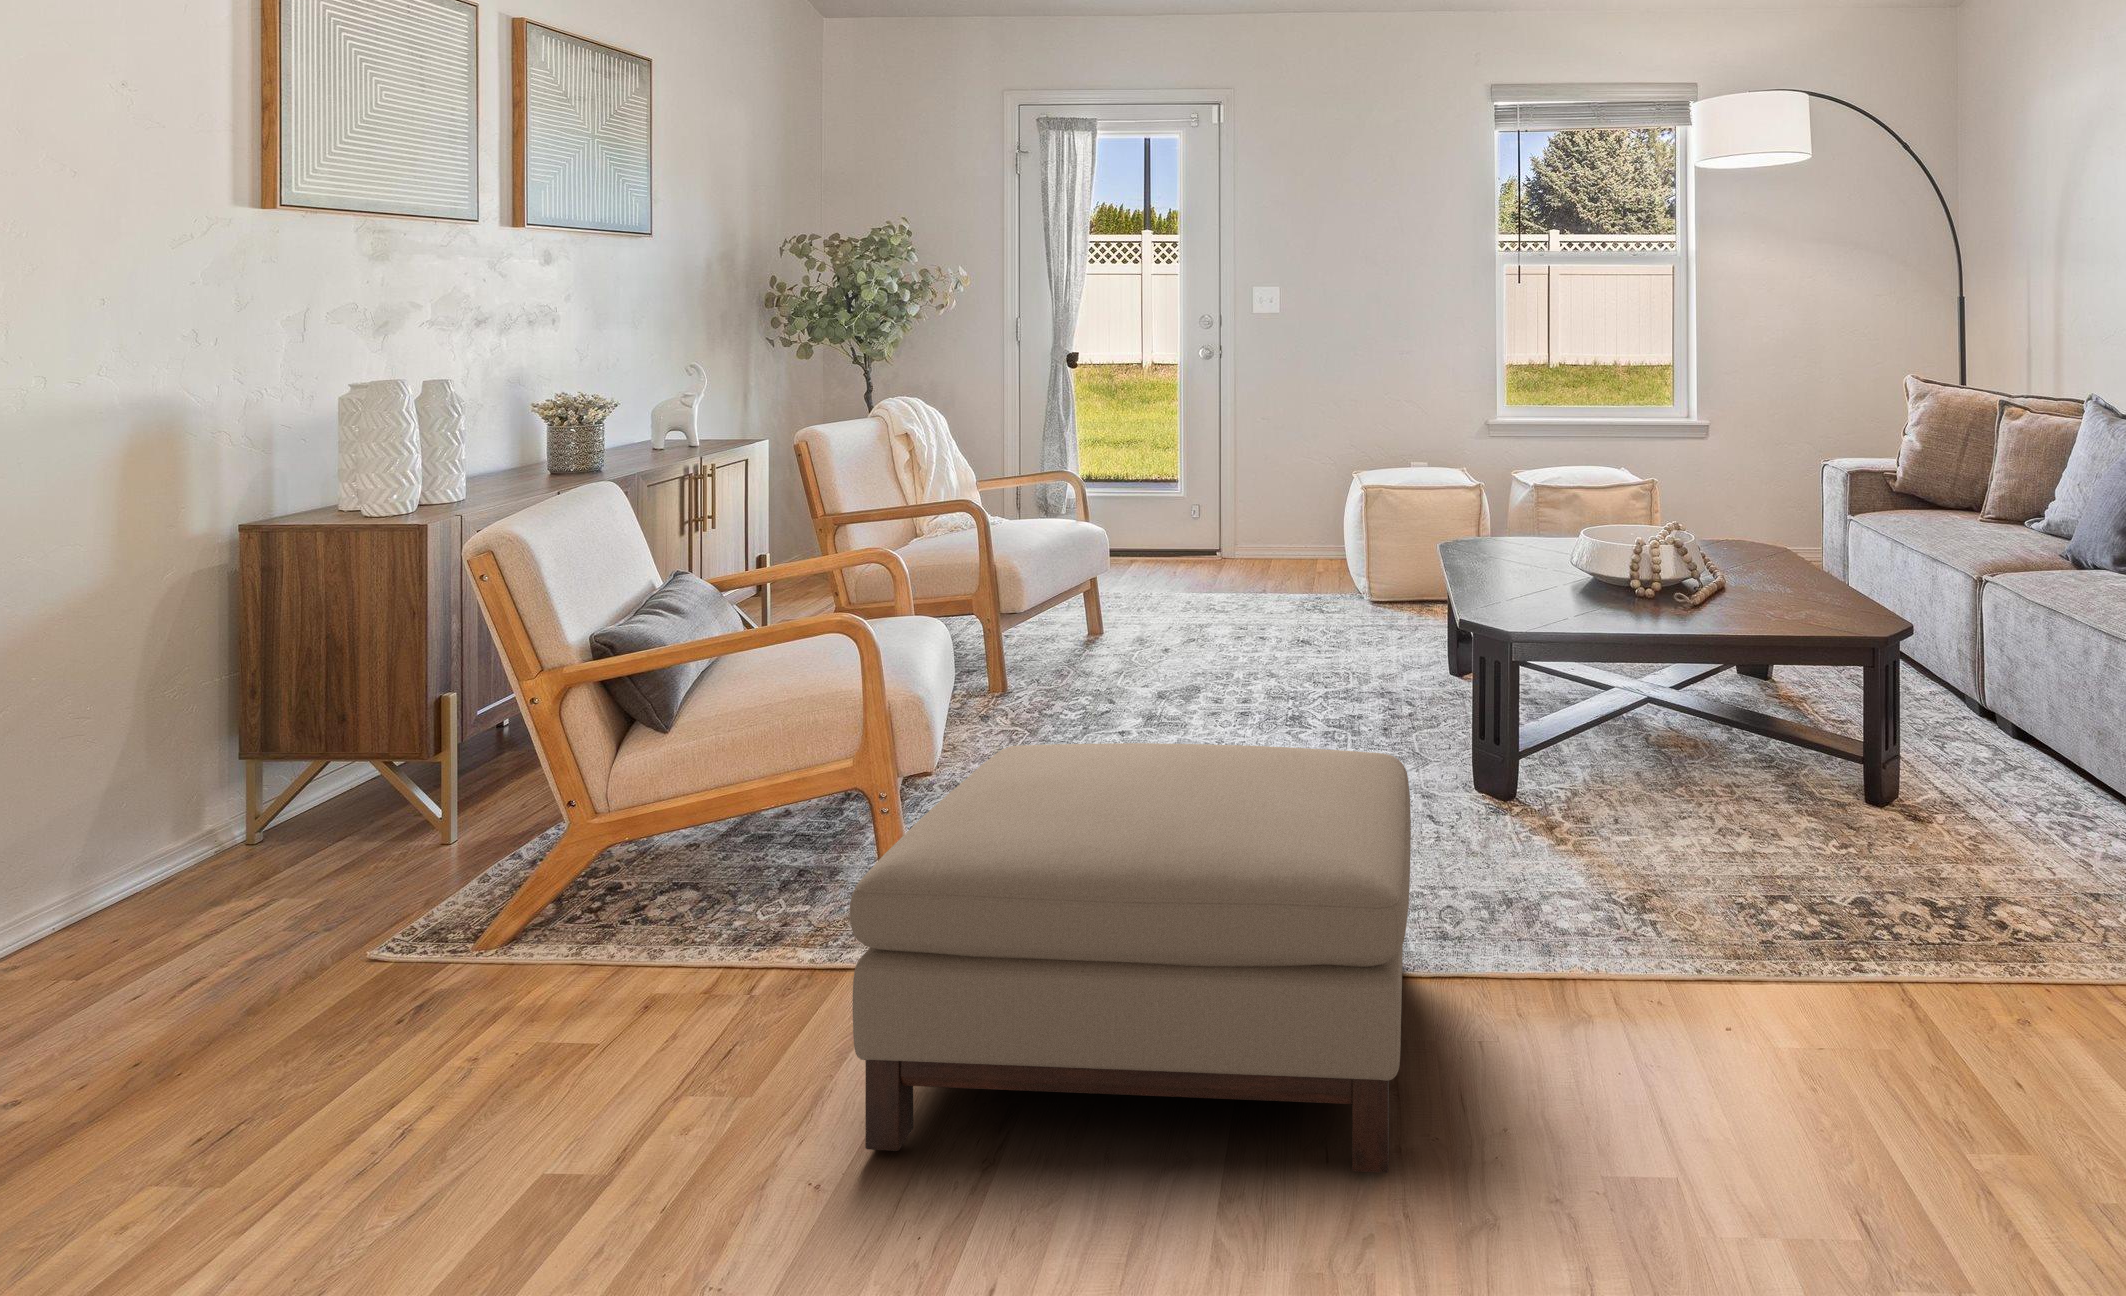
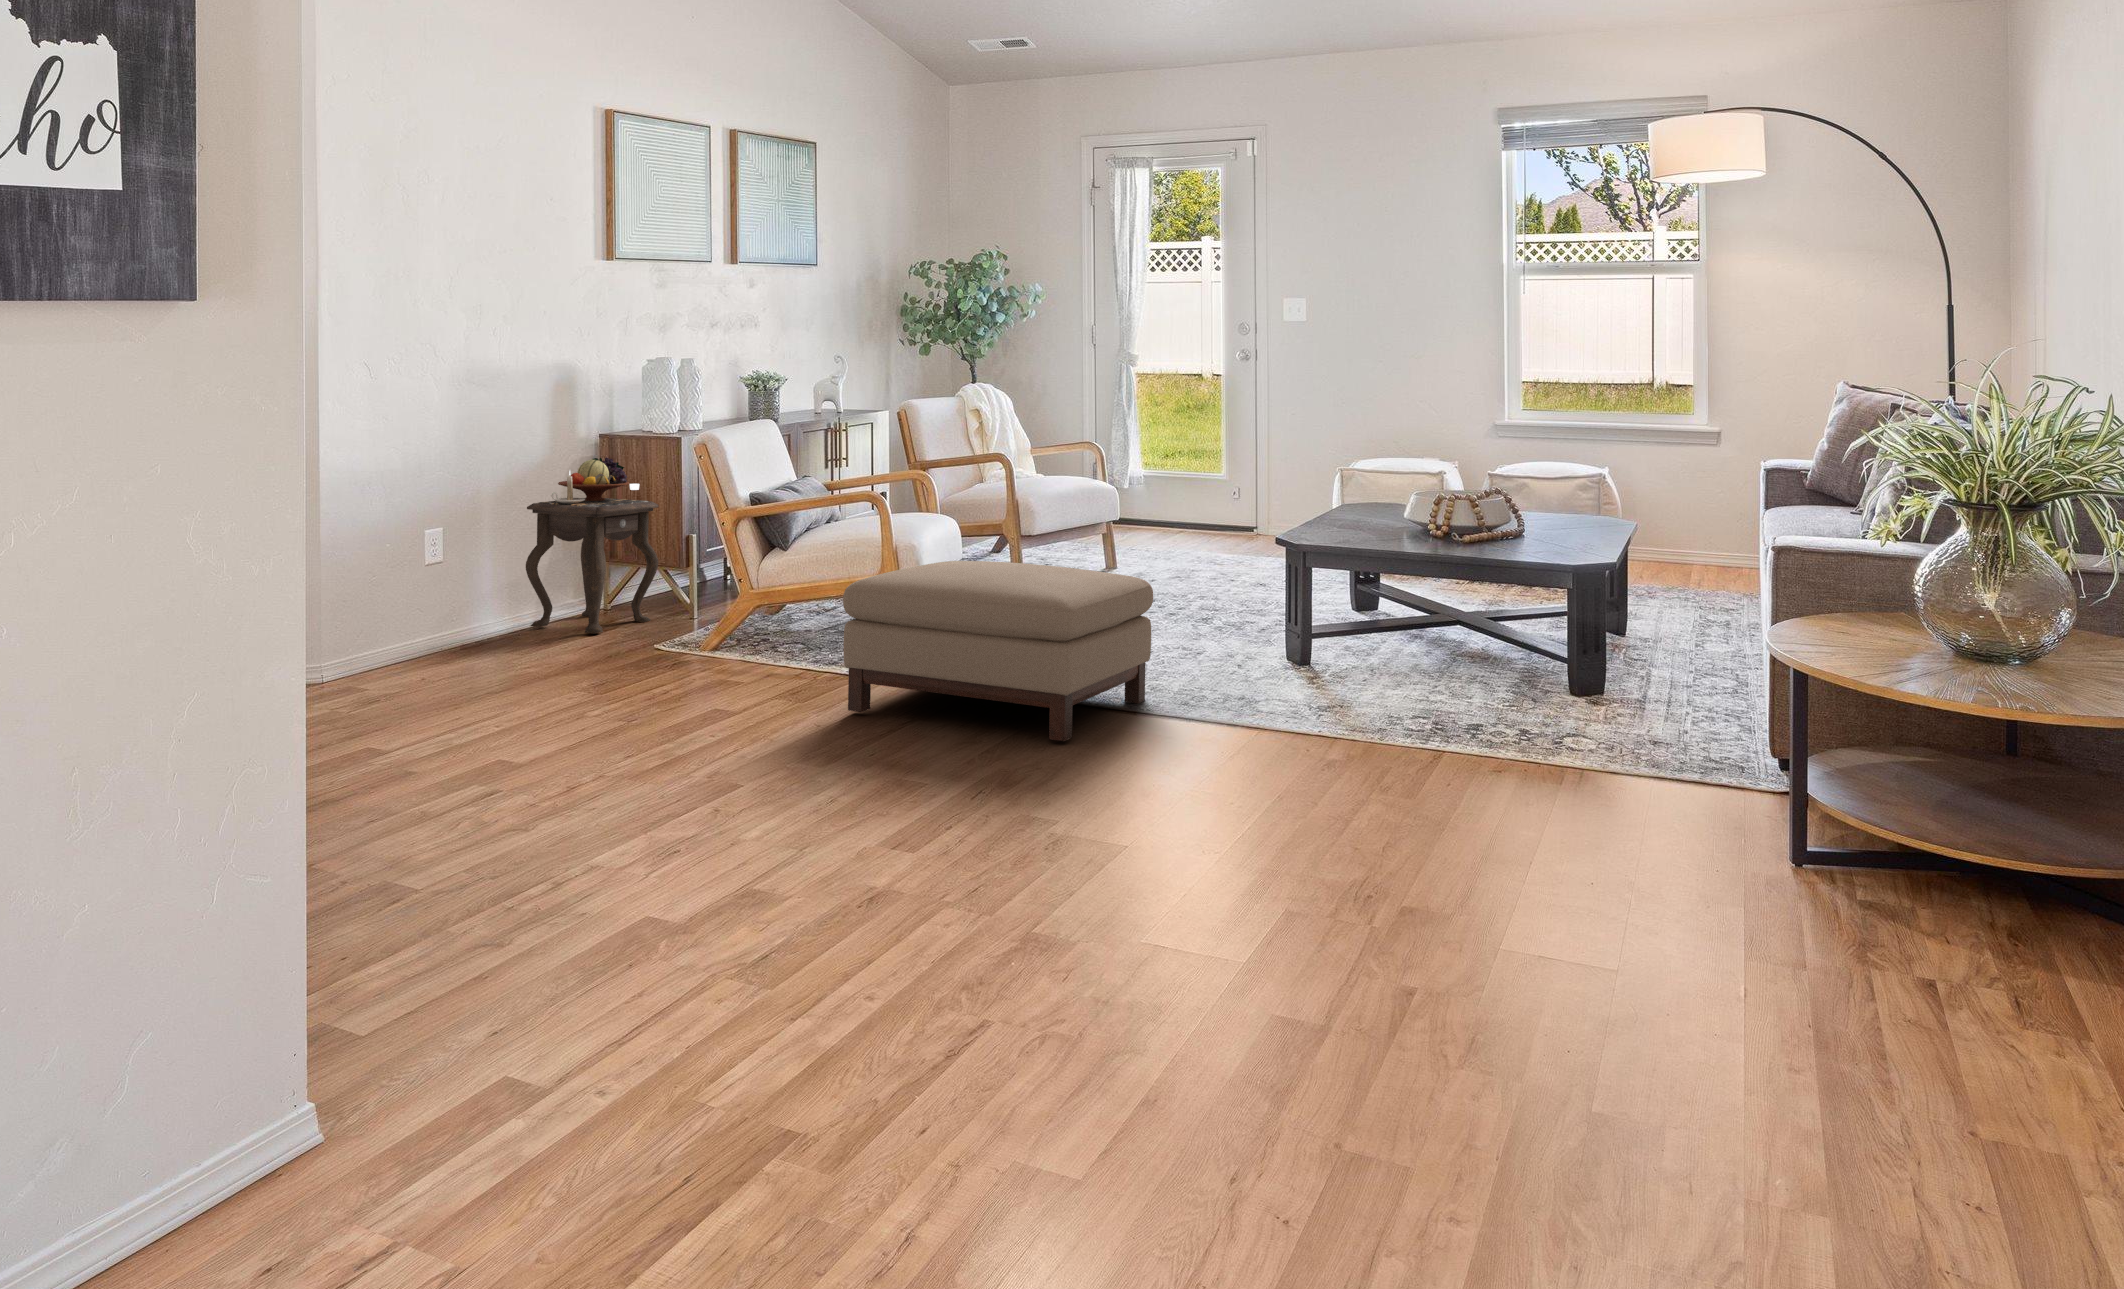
side table: none [35,559,373,936] -> present [526,457,659,634]

